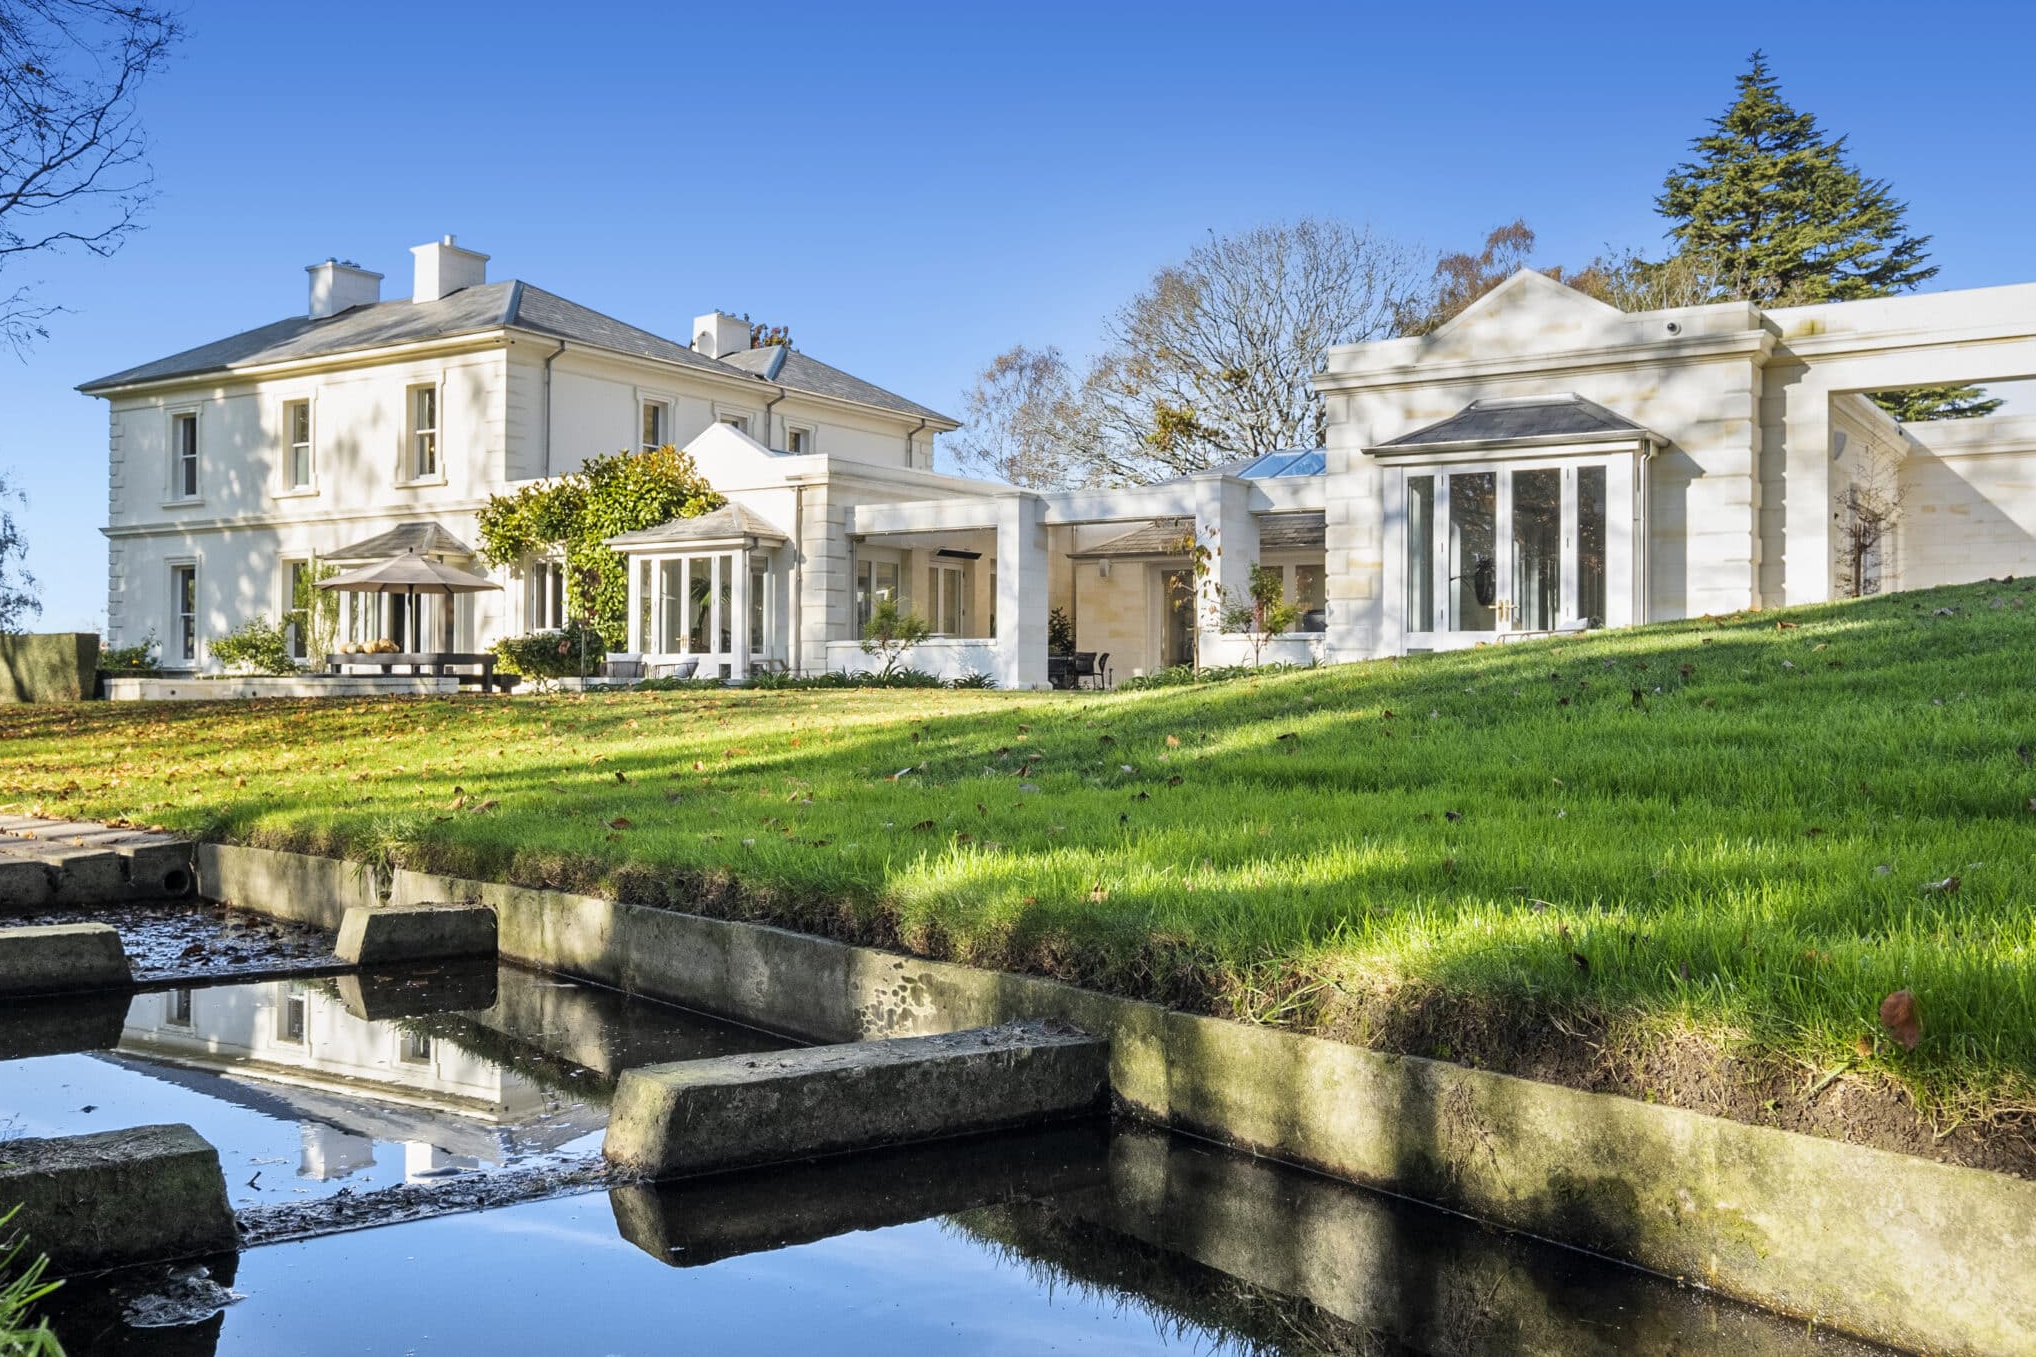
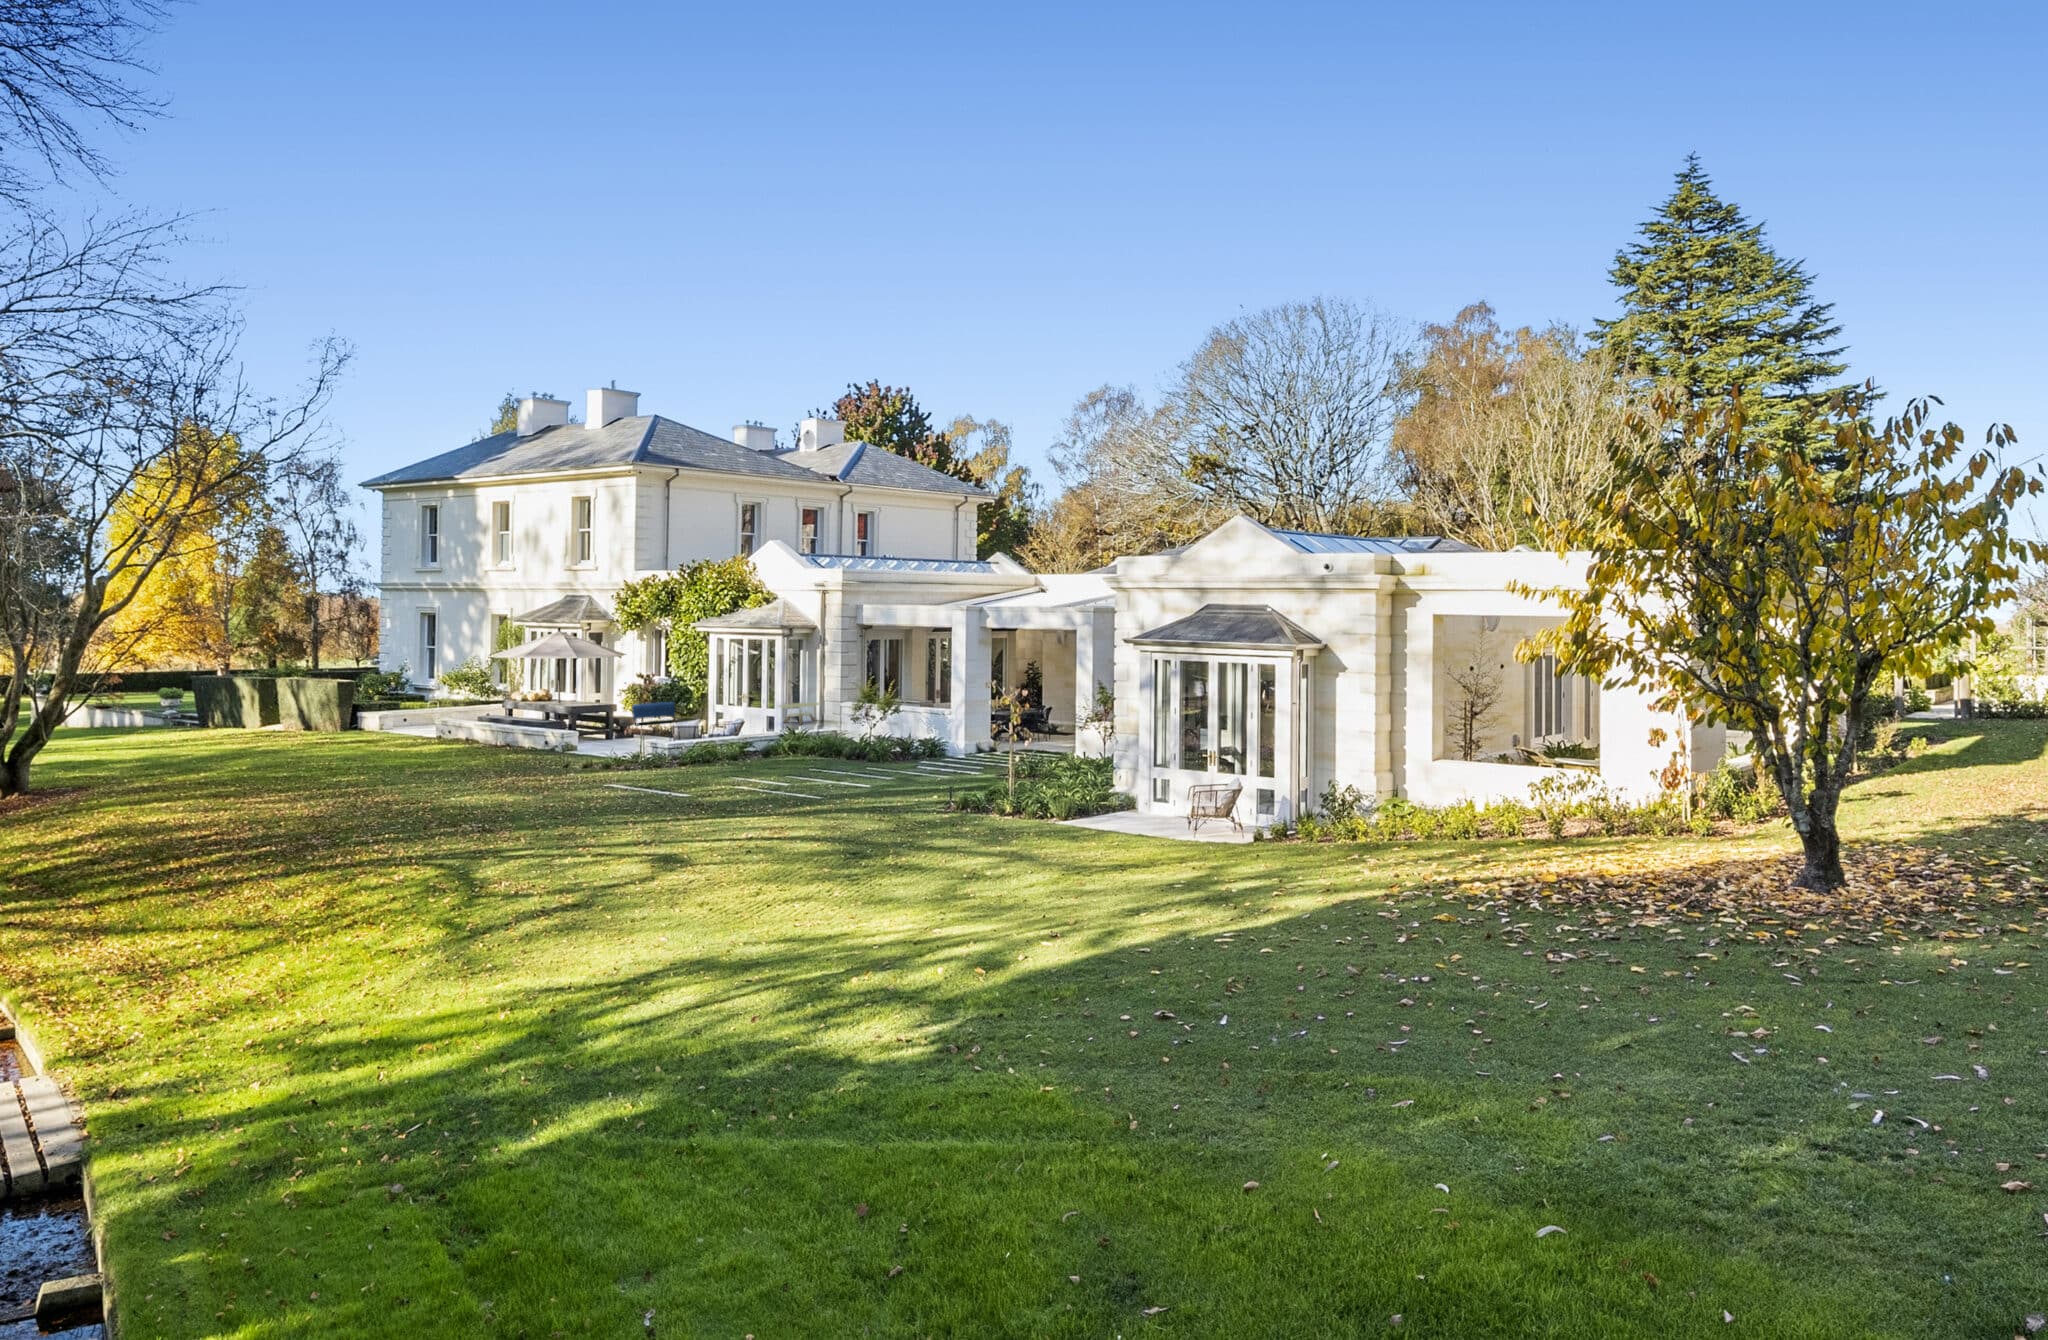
bench: none [513,651,576,681] -> present [632,702,675,724]

